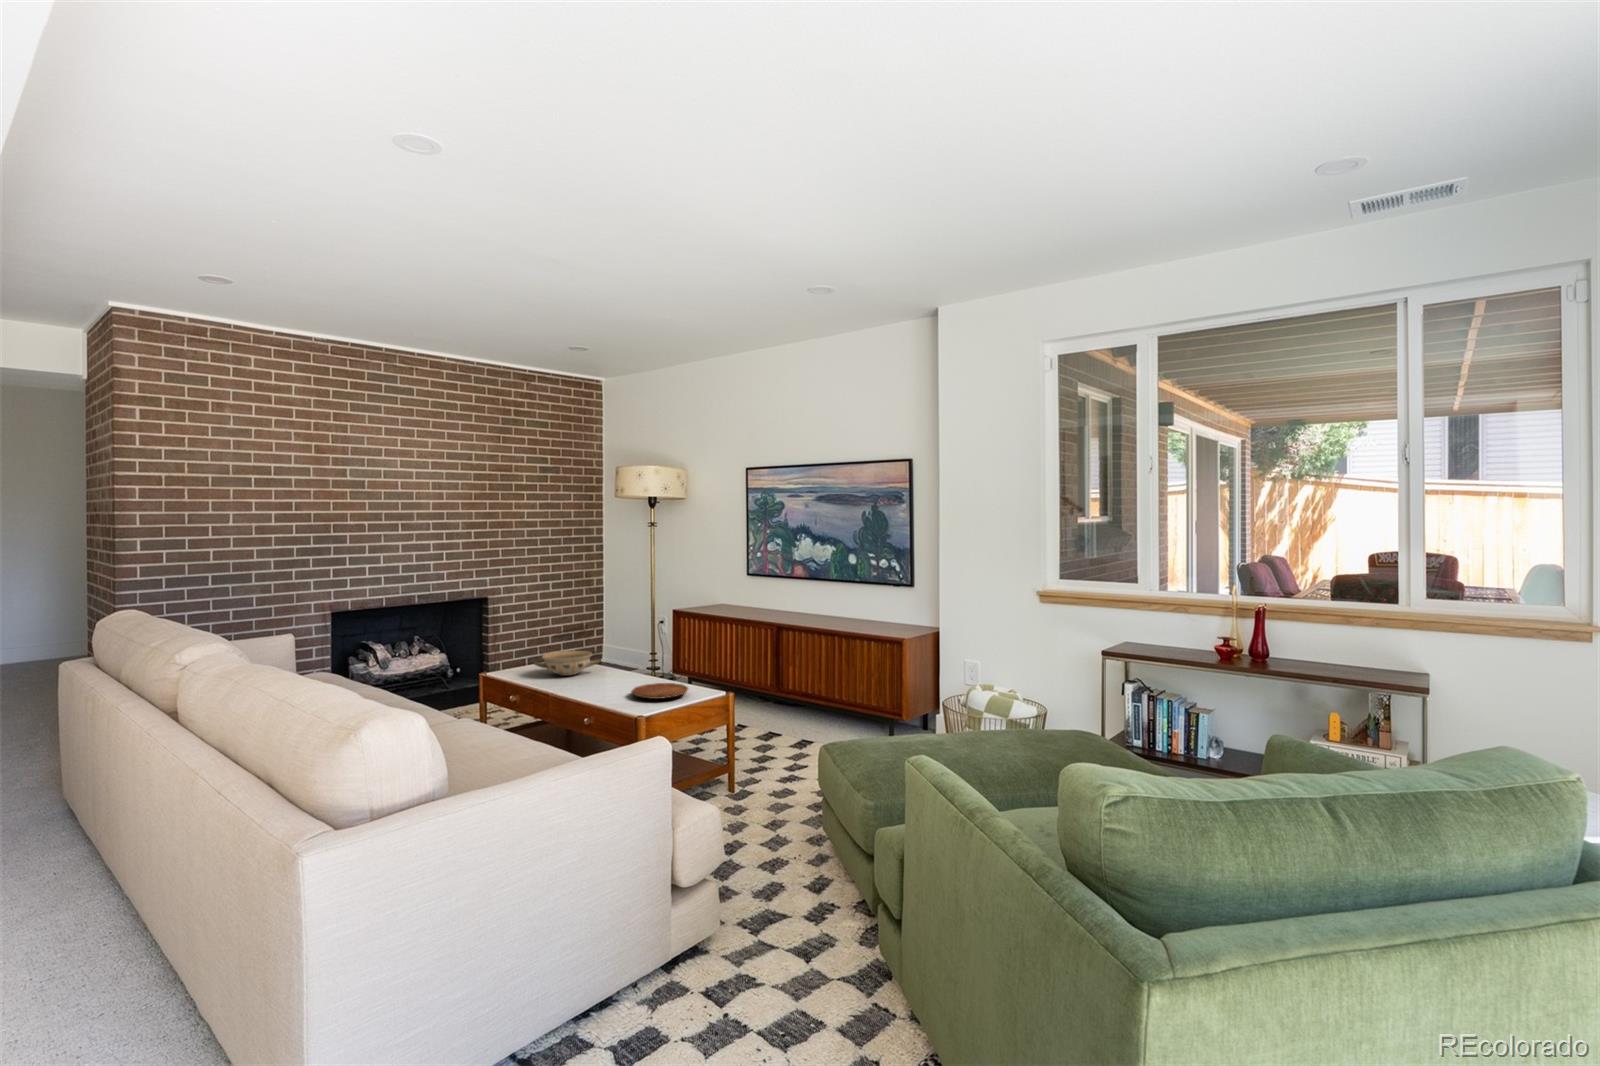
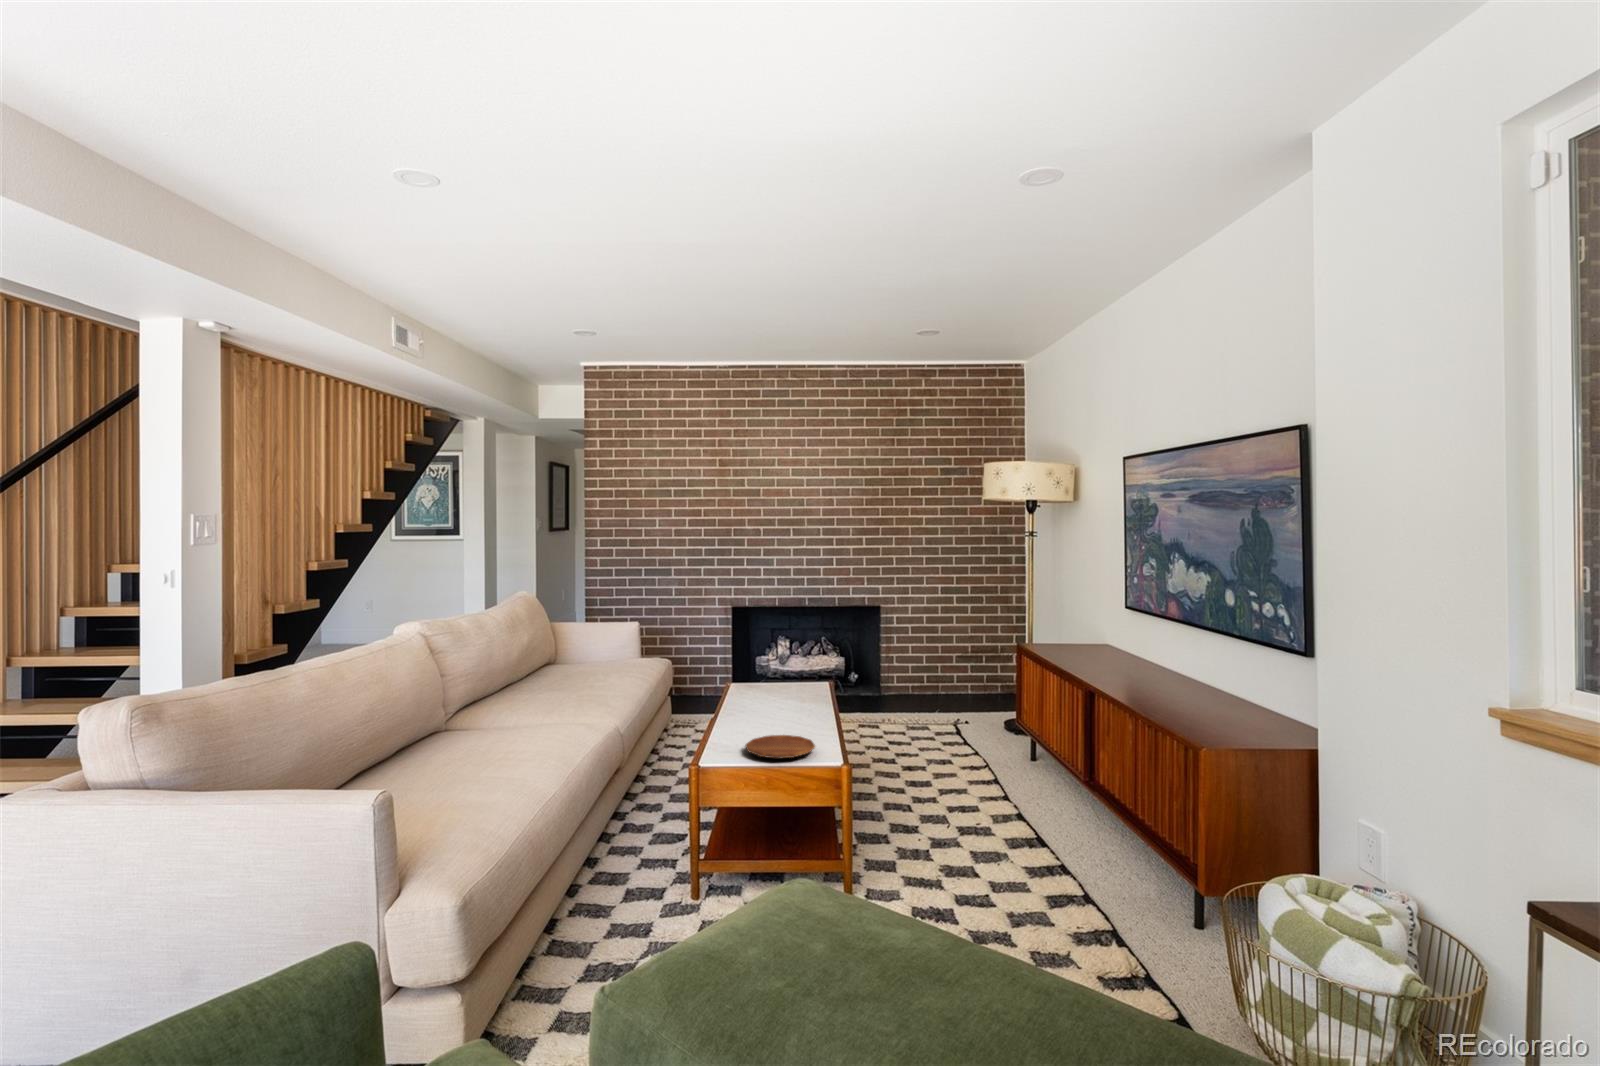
ceramic bowl: present [534,651,600,676] -> none [748,678,810,707]

